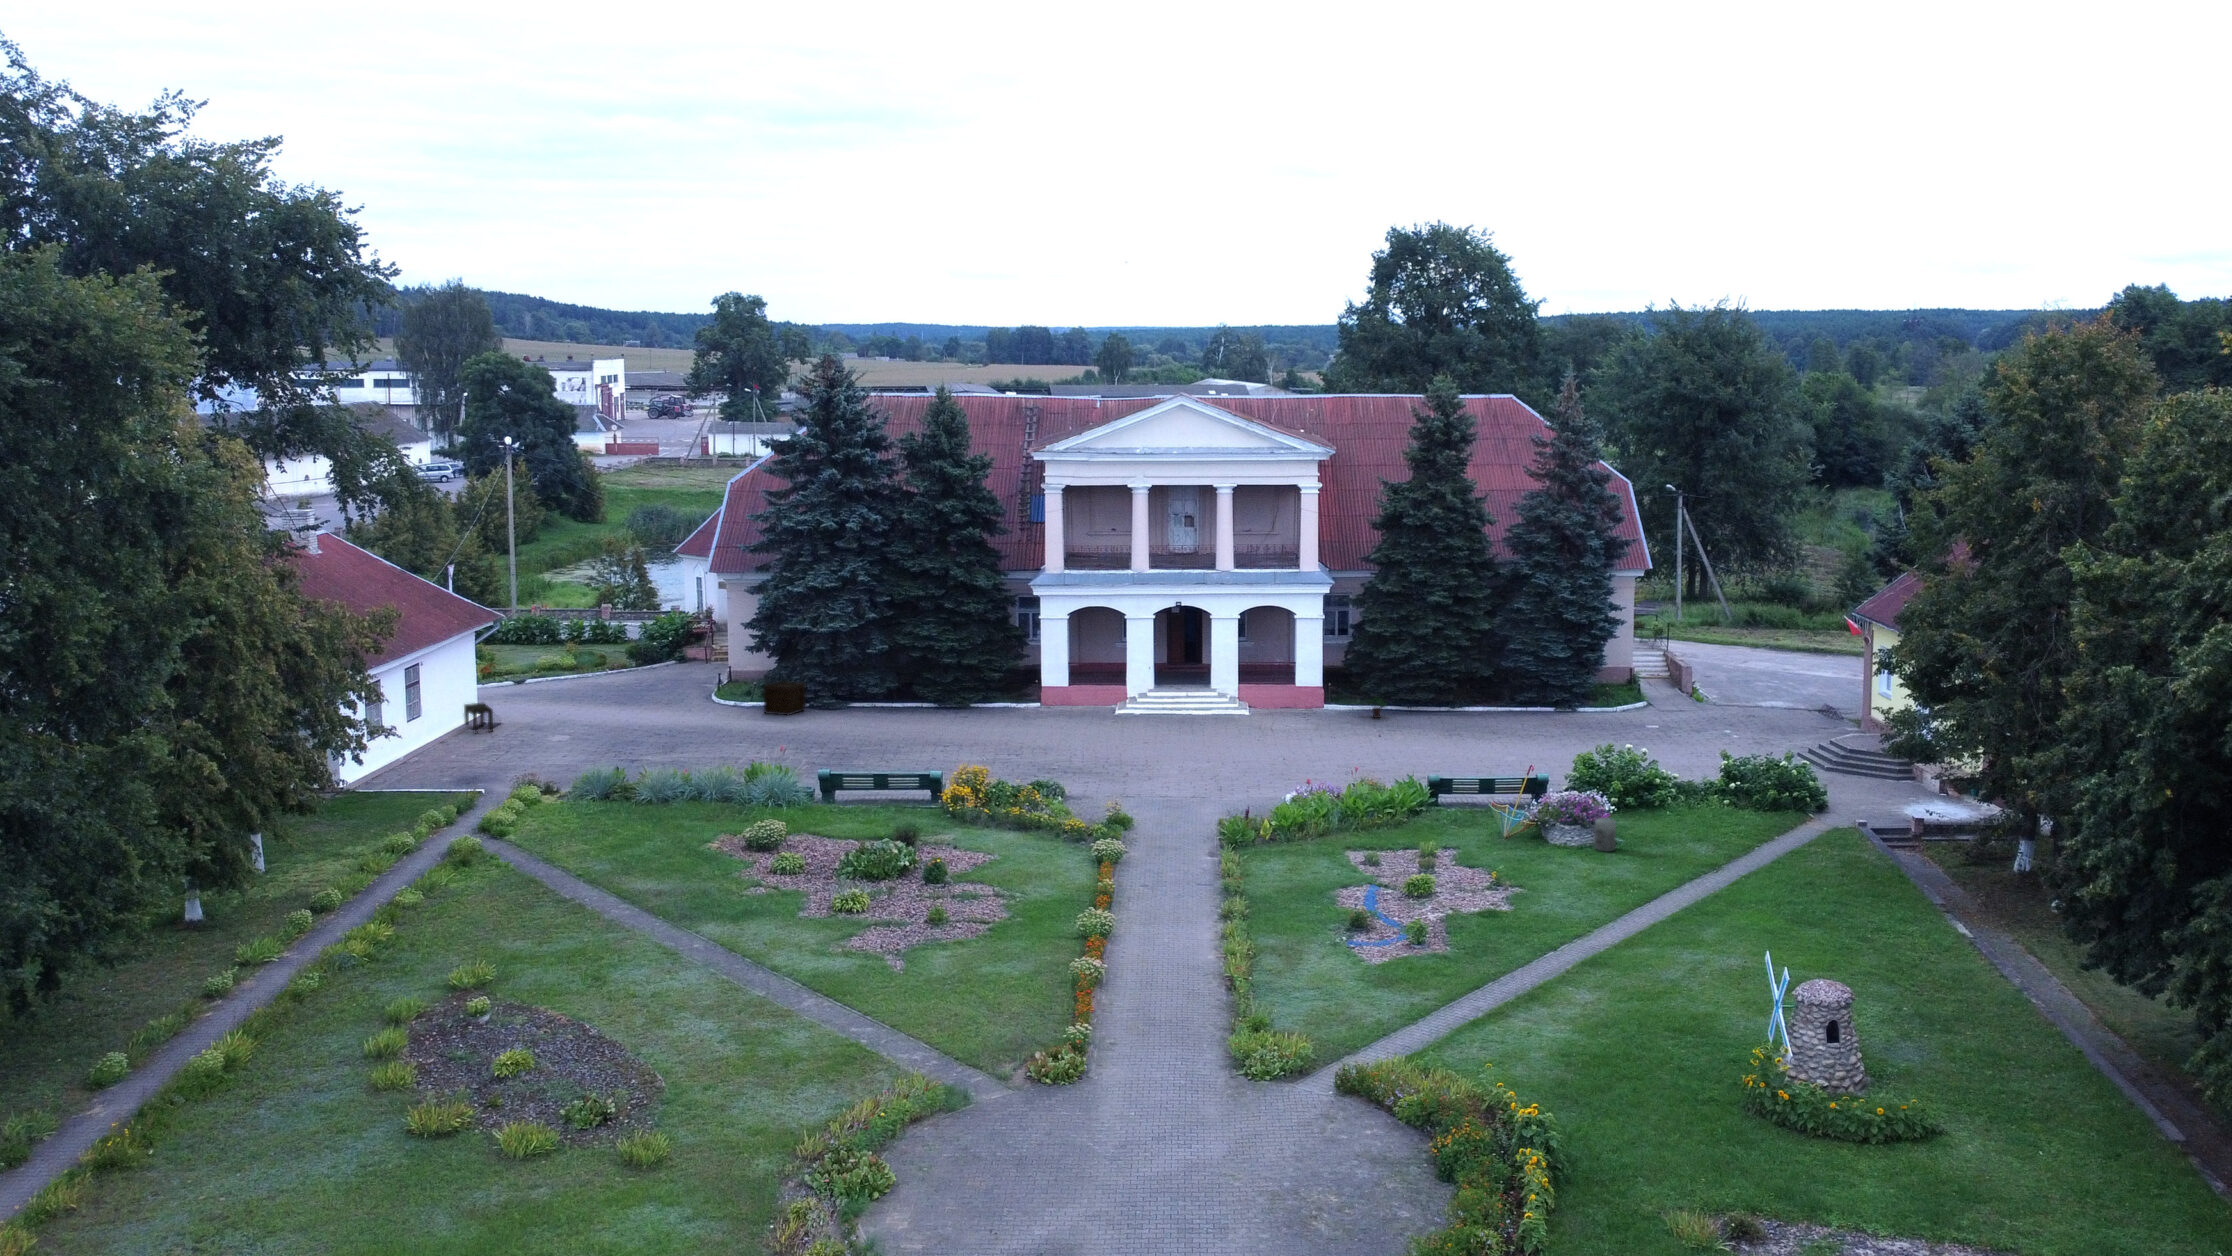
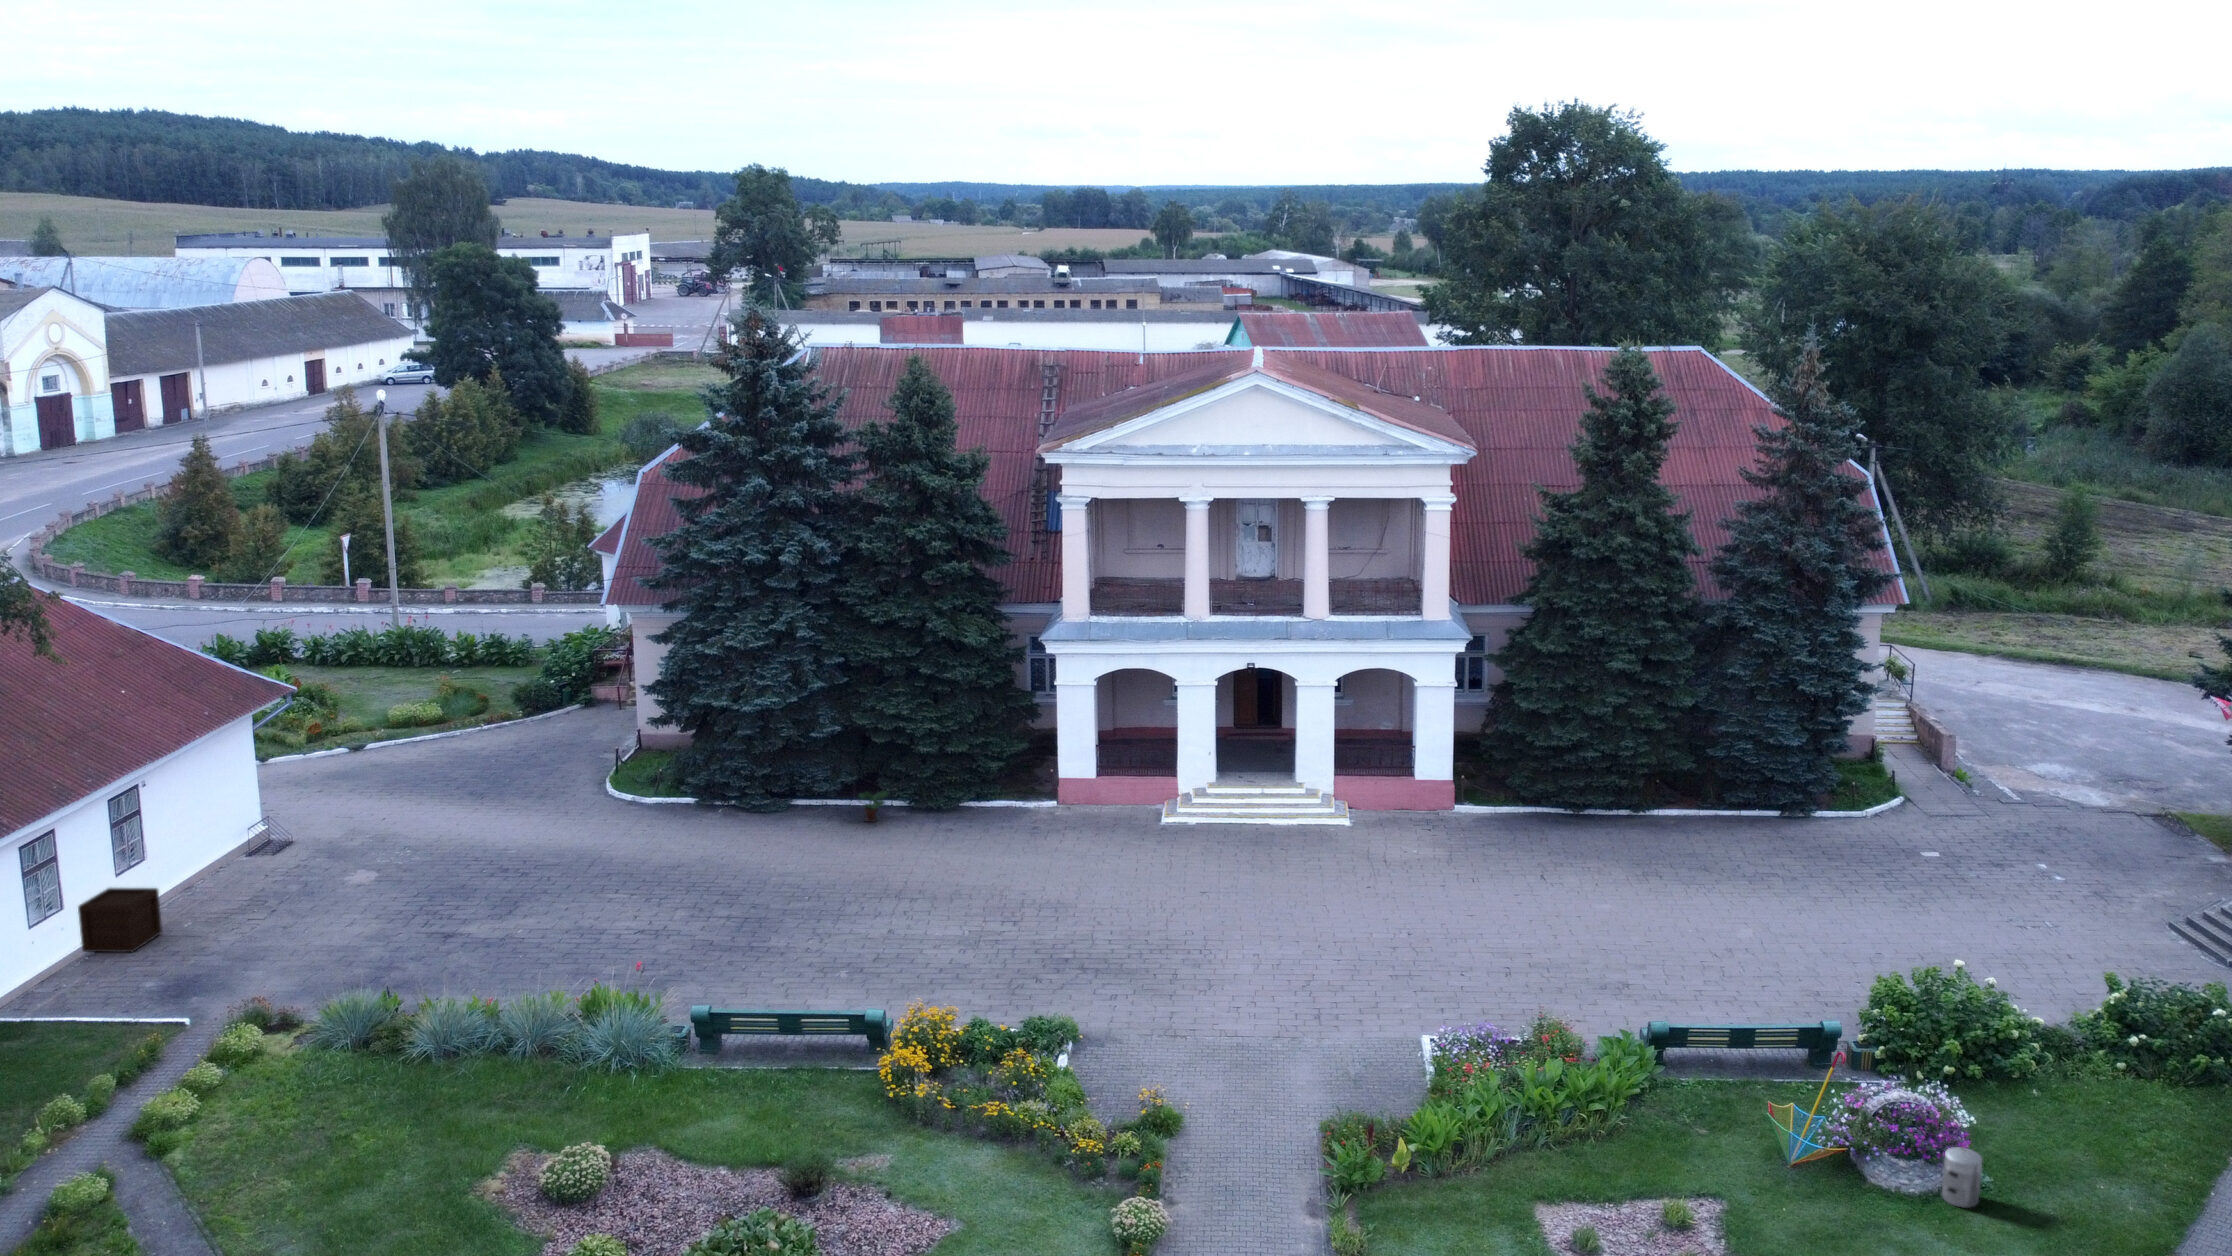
wooden crate: present [764,681,805,715] -> present [78,888,162,952]
potted plant: present [1367,696,1388,718] -> present [858,791,889,822]
bench: present [464,703,493,733] -> none [231,822,269,875]

